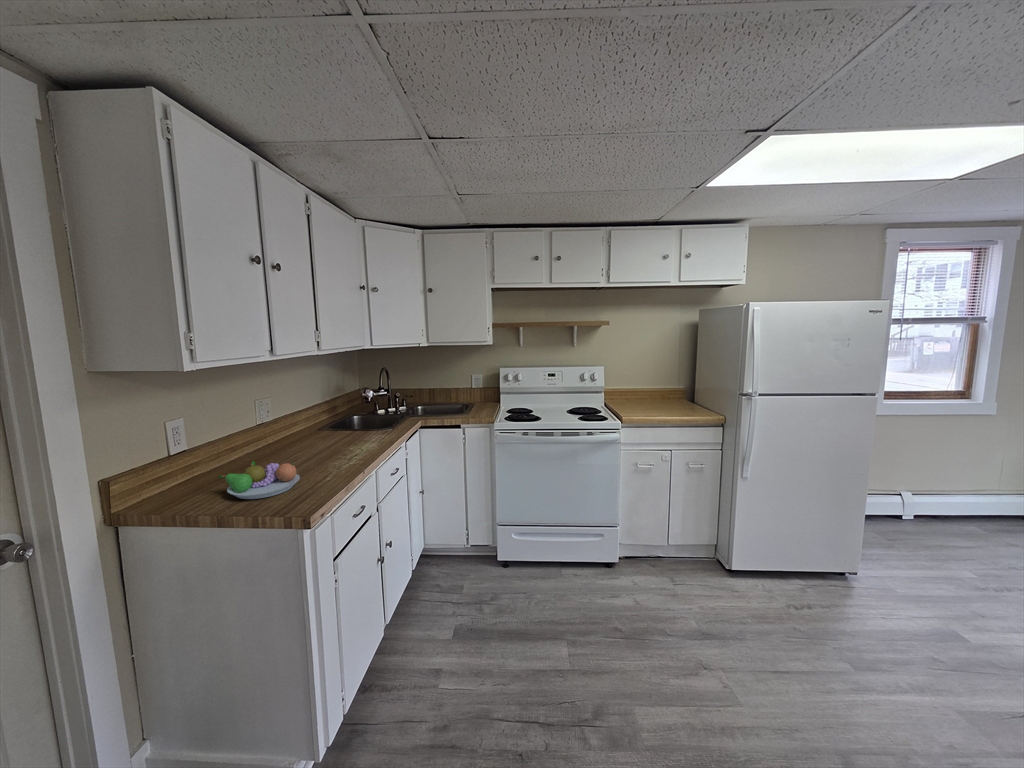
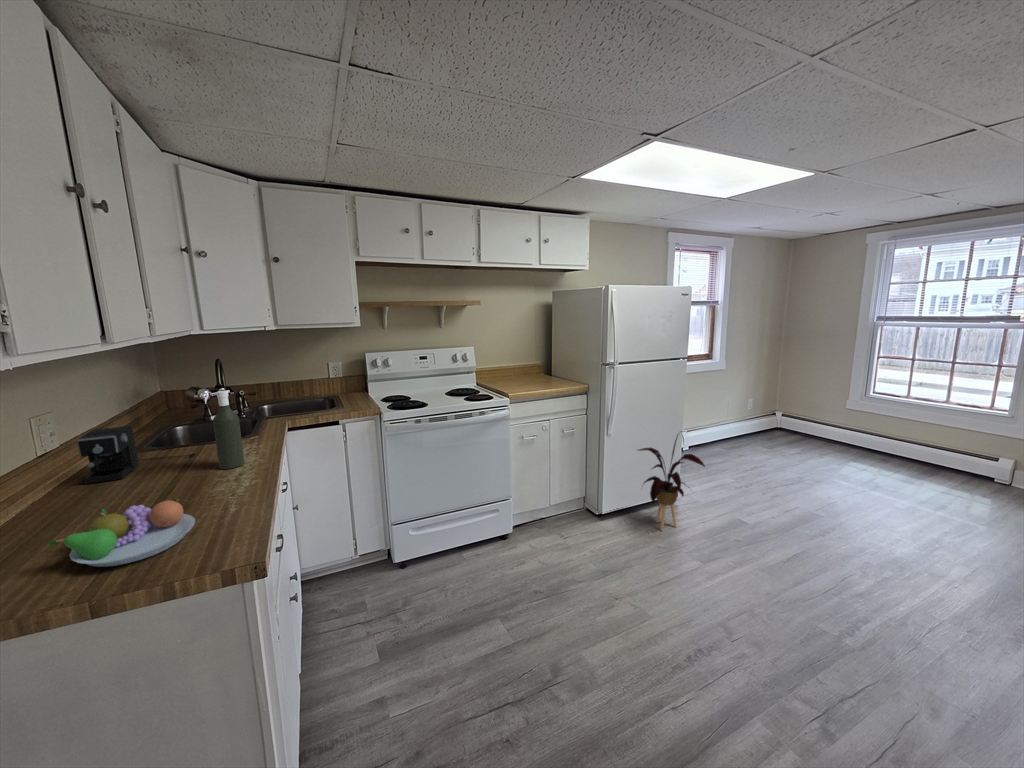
bottle: none [348,391,367,449] -> present [213,391,245,469]
coffee maker: none [277,410,347,445] -> present [77,426,196,484]
house plant: none [780,489,878,614] -> present [639,431,705,531]

